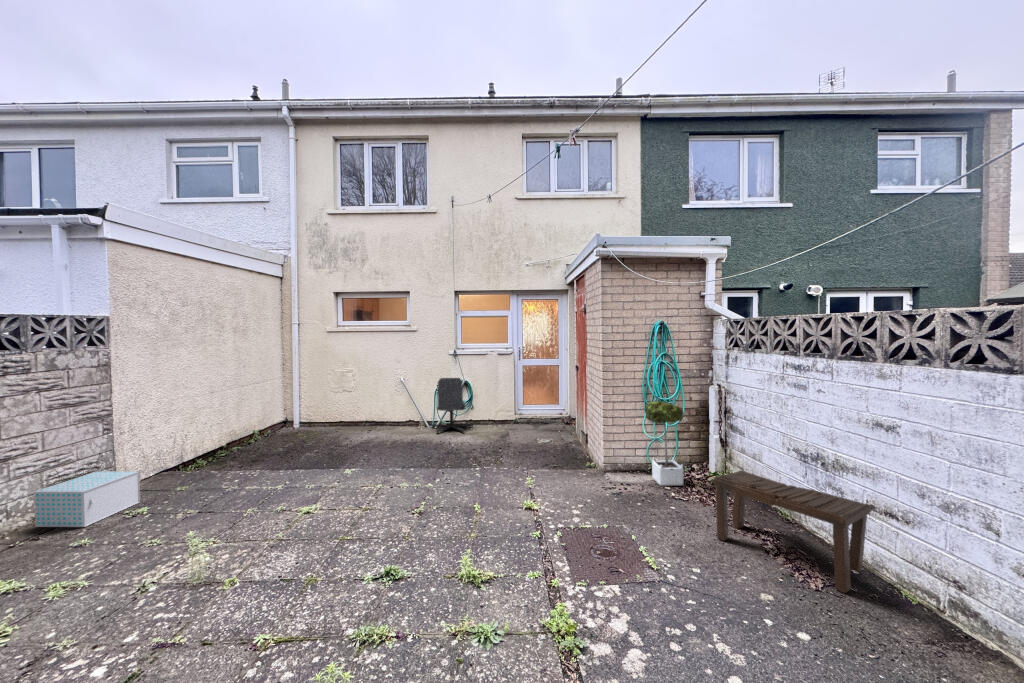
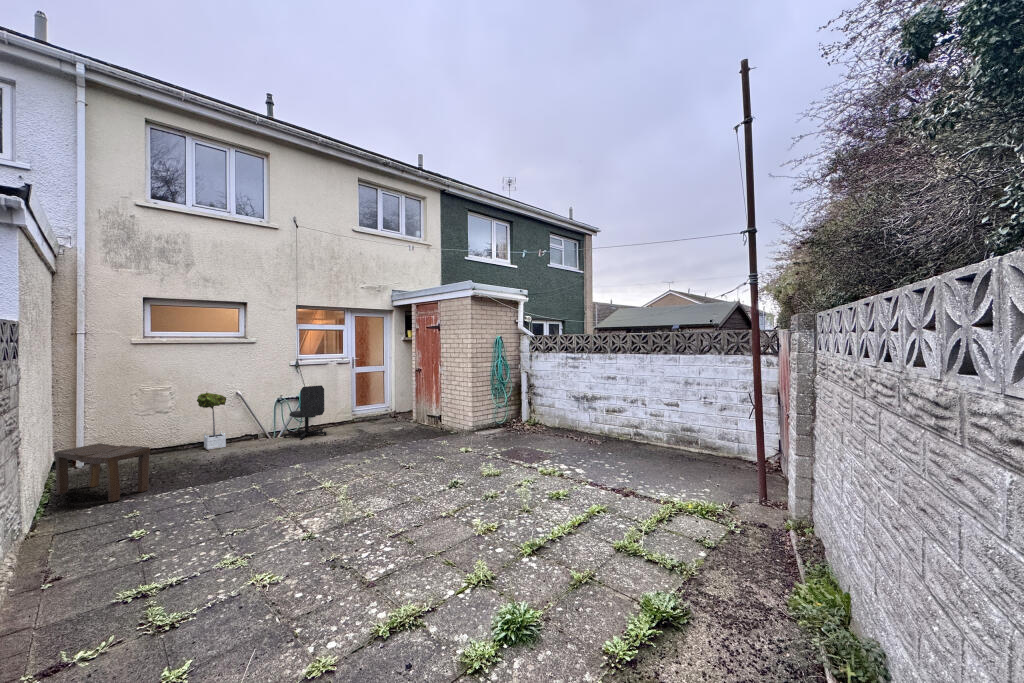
potted tree: present [645,401,684,485] -> present [197,392,226,449]
bench: present [714,470,871,593] -> present [54,443,150,502]
storage box: present [35,471,140,527] -> none [18,495,104,572]

